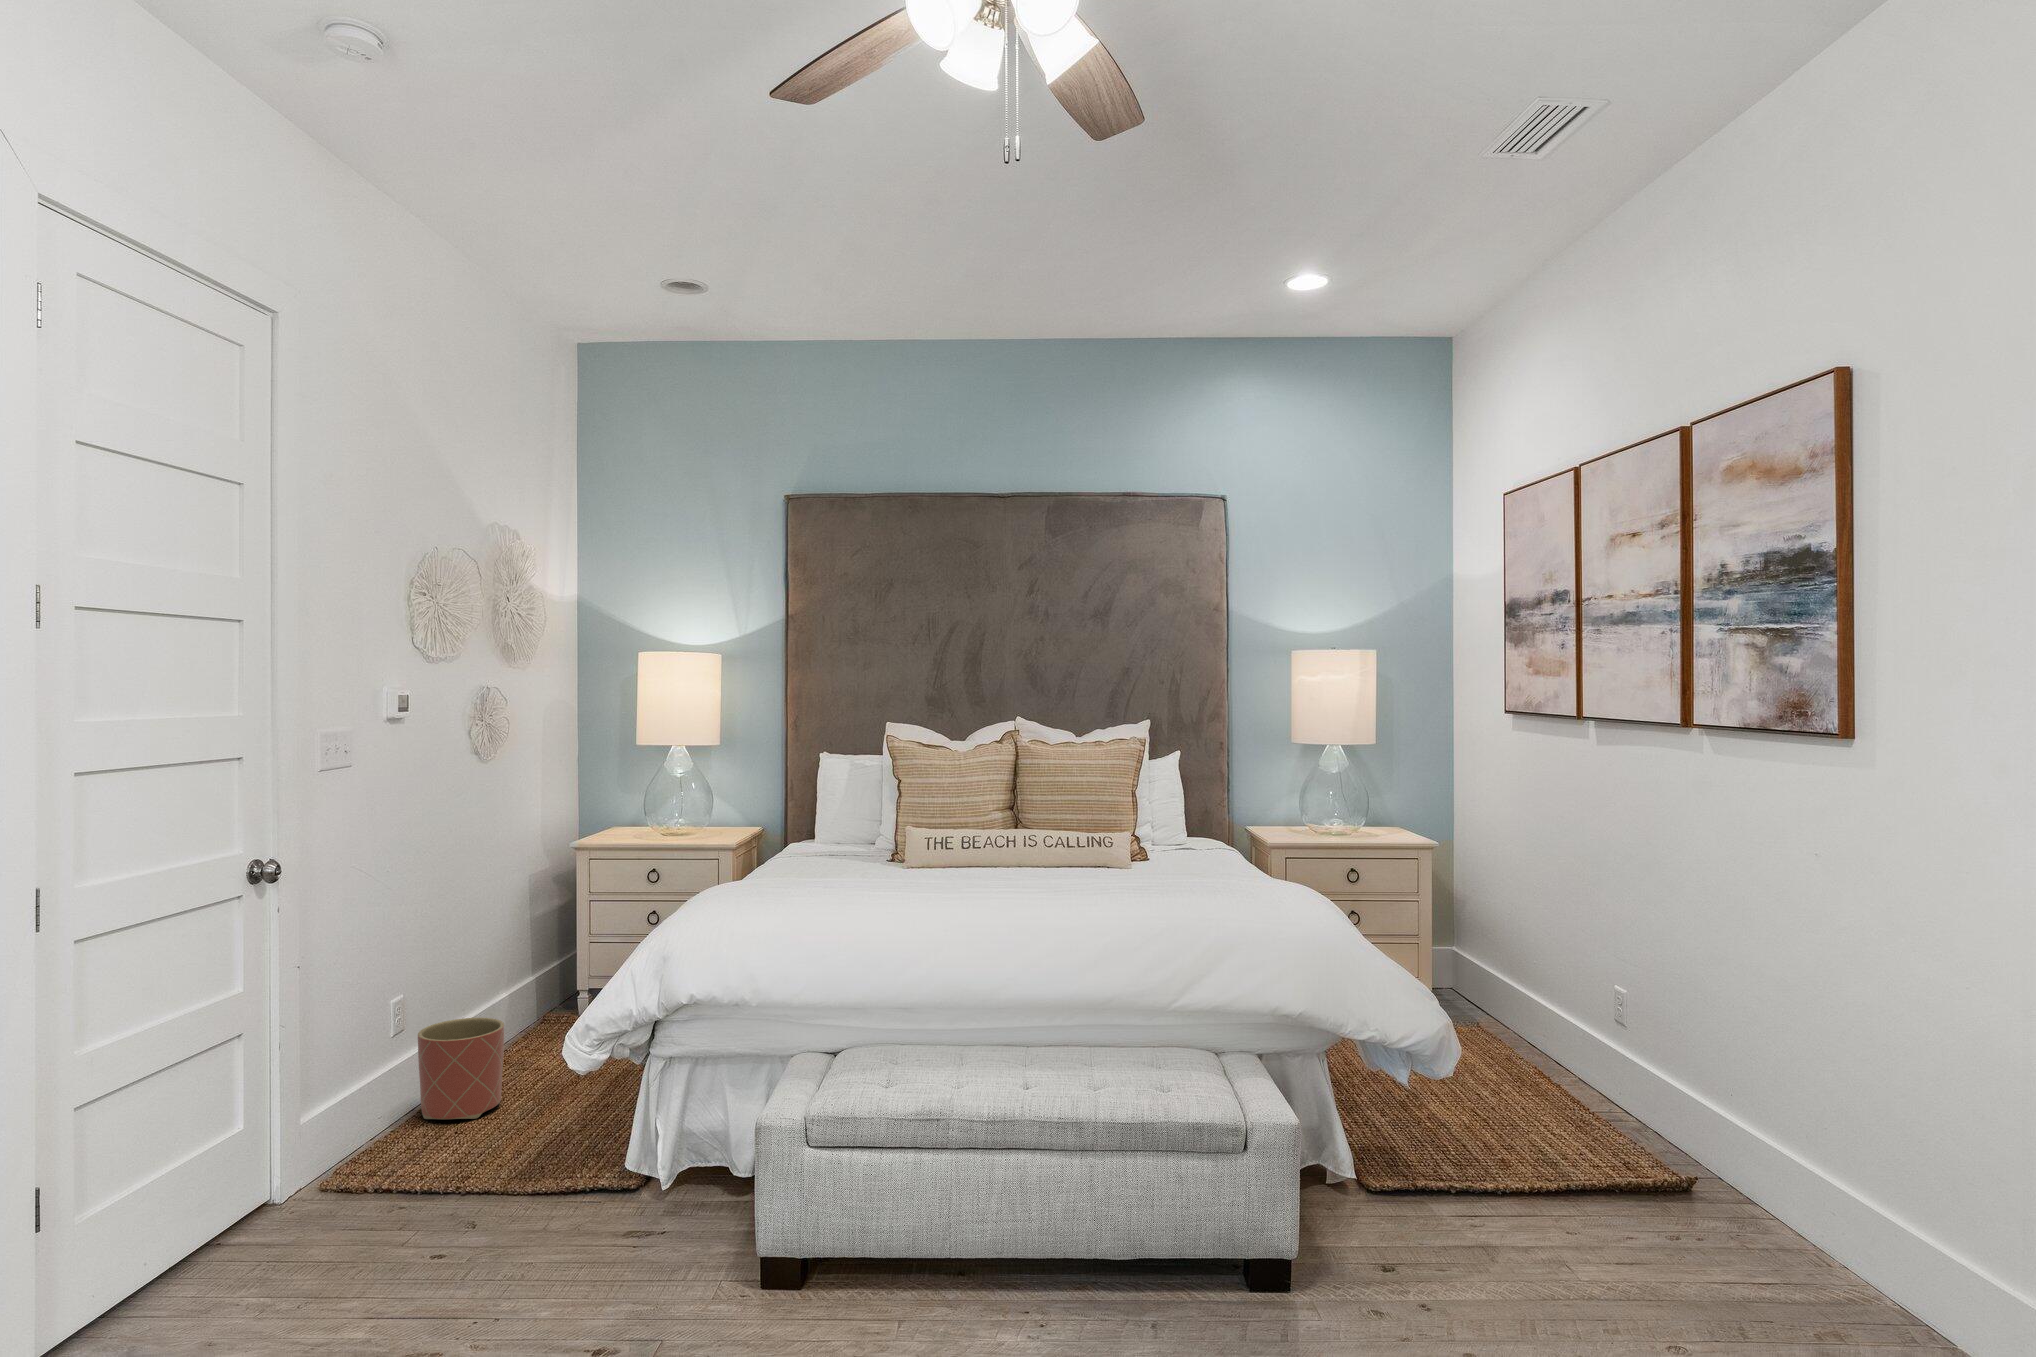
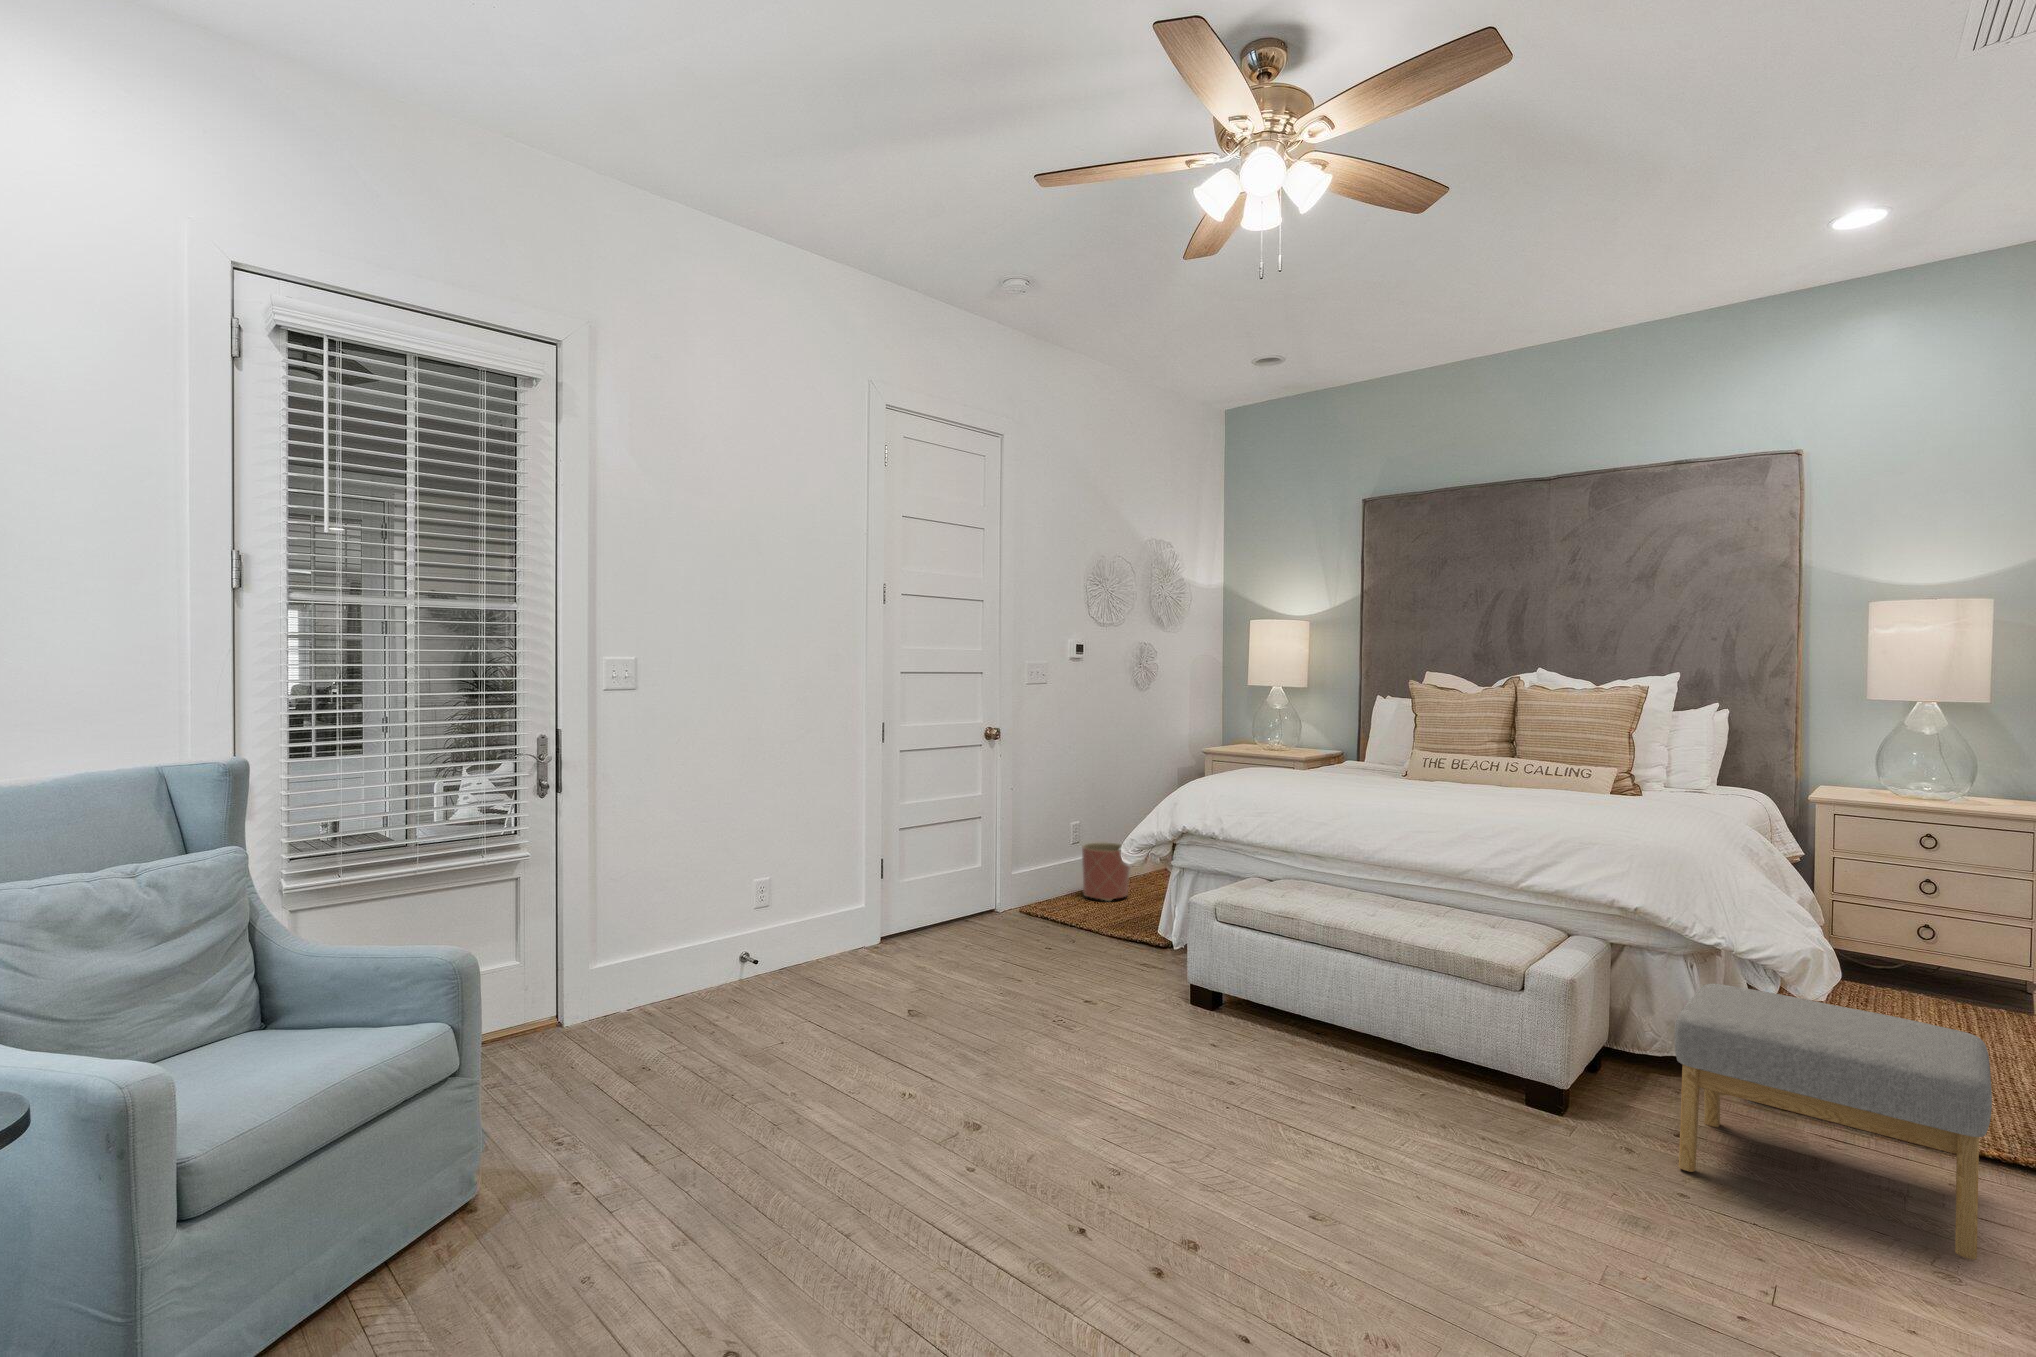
footstool: none [1372,1087,1669,1323] -> present [1675,984,1992,1260]

